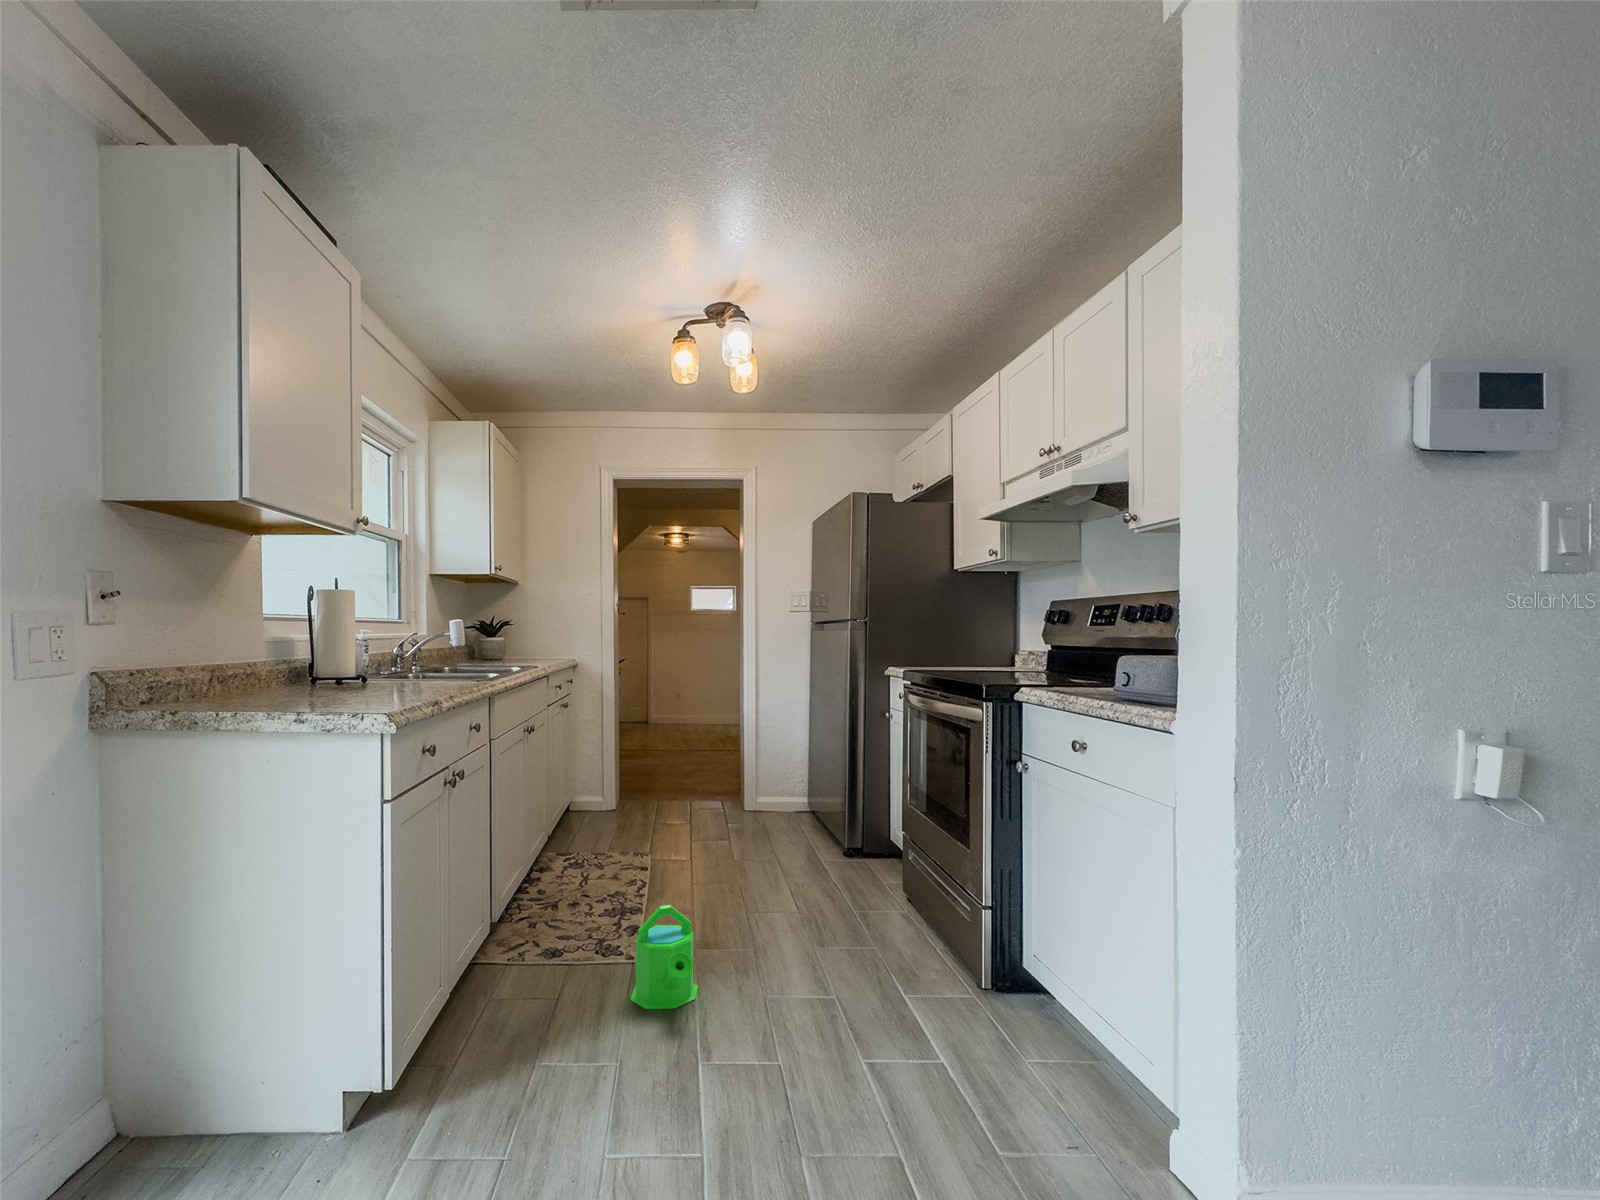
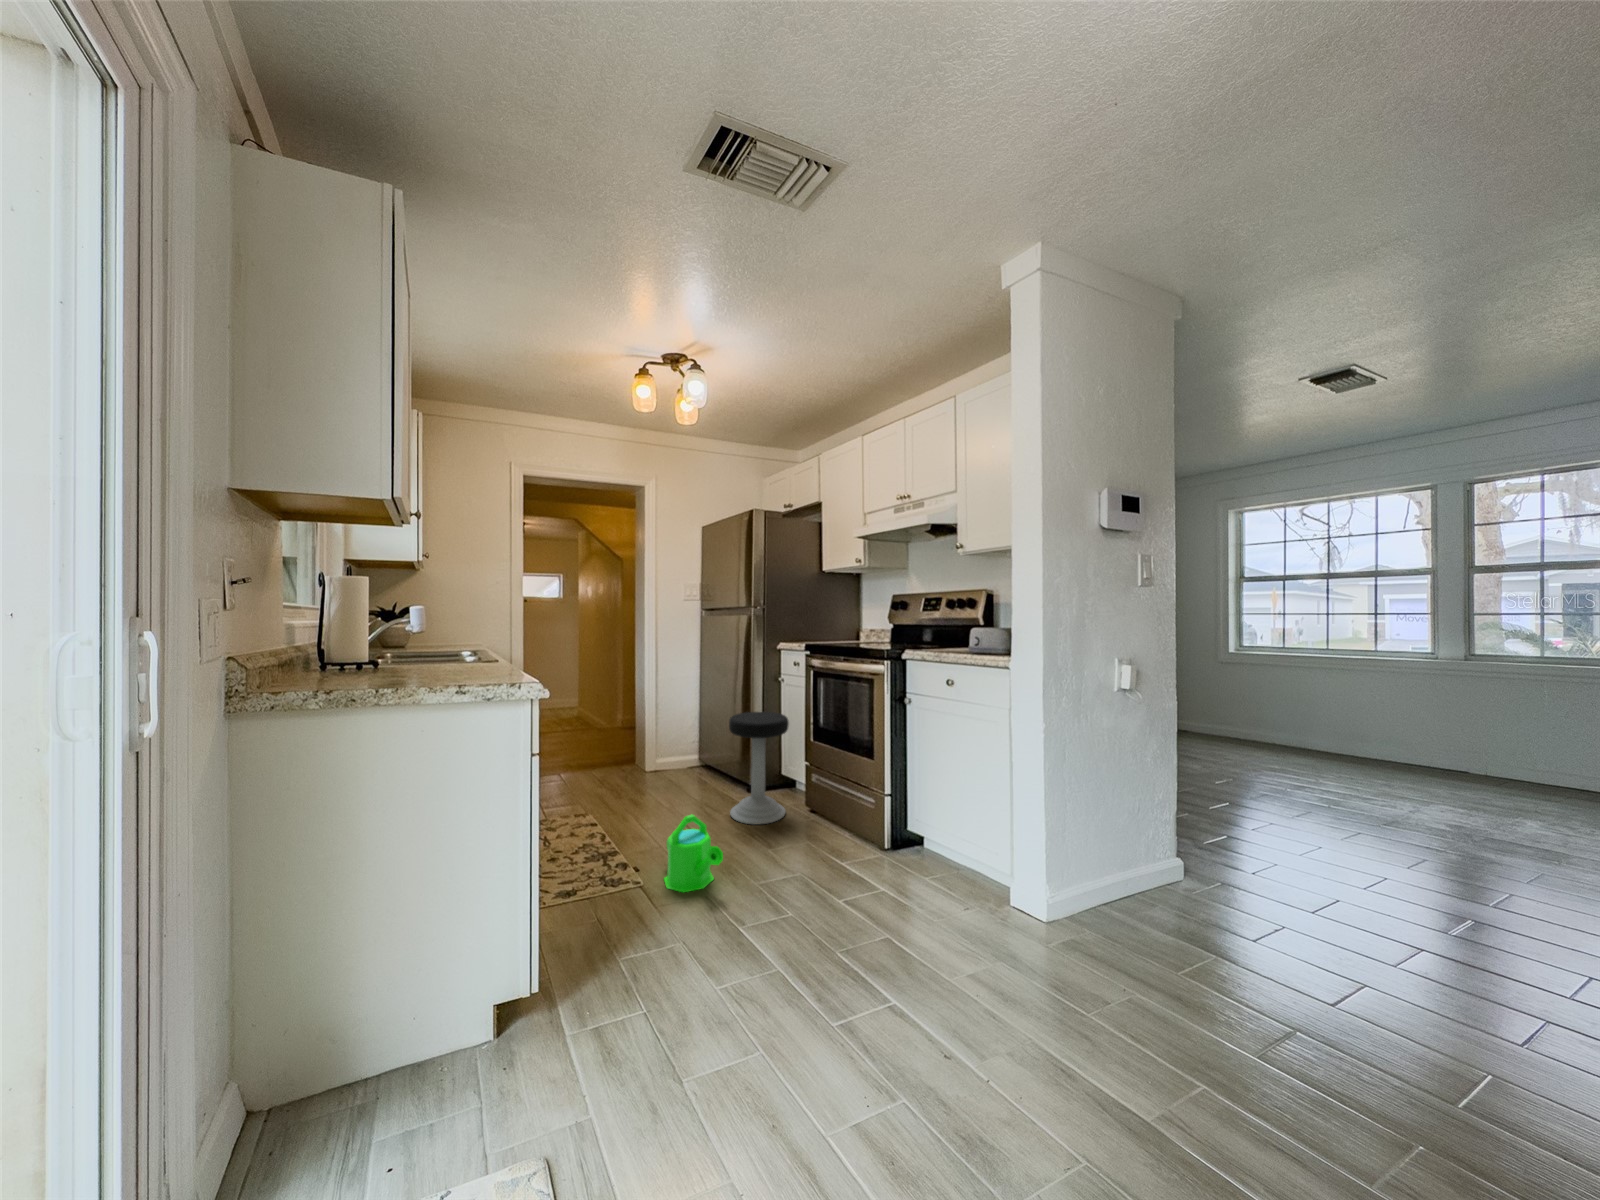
stool: none [773,773,859,936] -> present [729,712,789,825]

